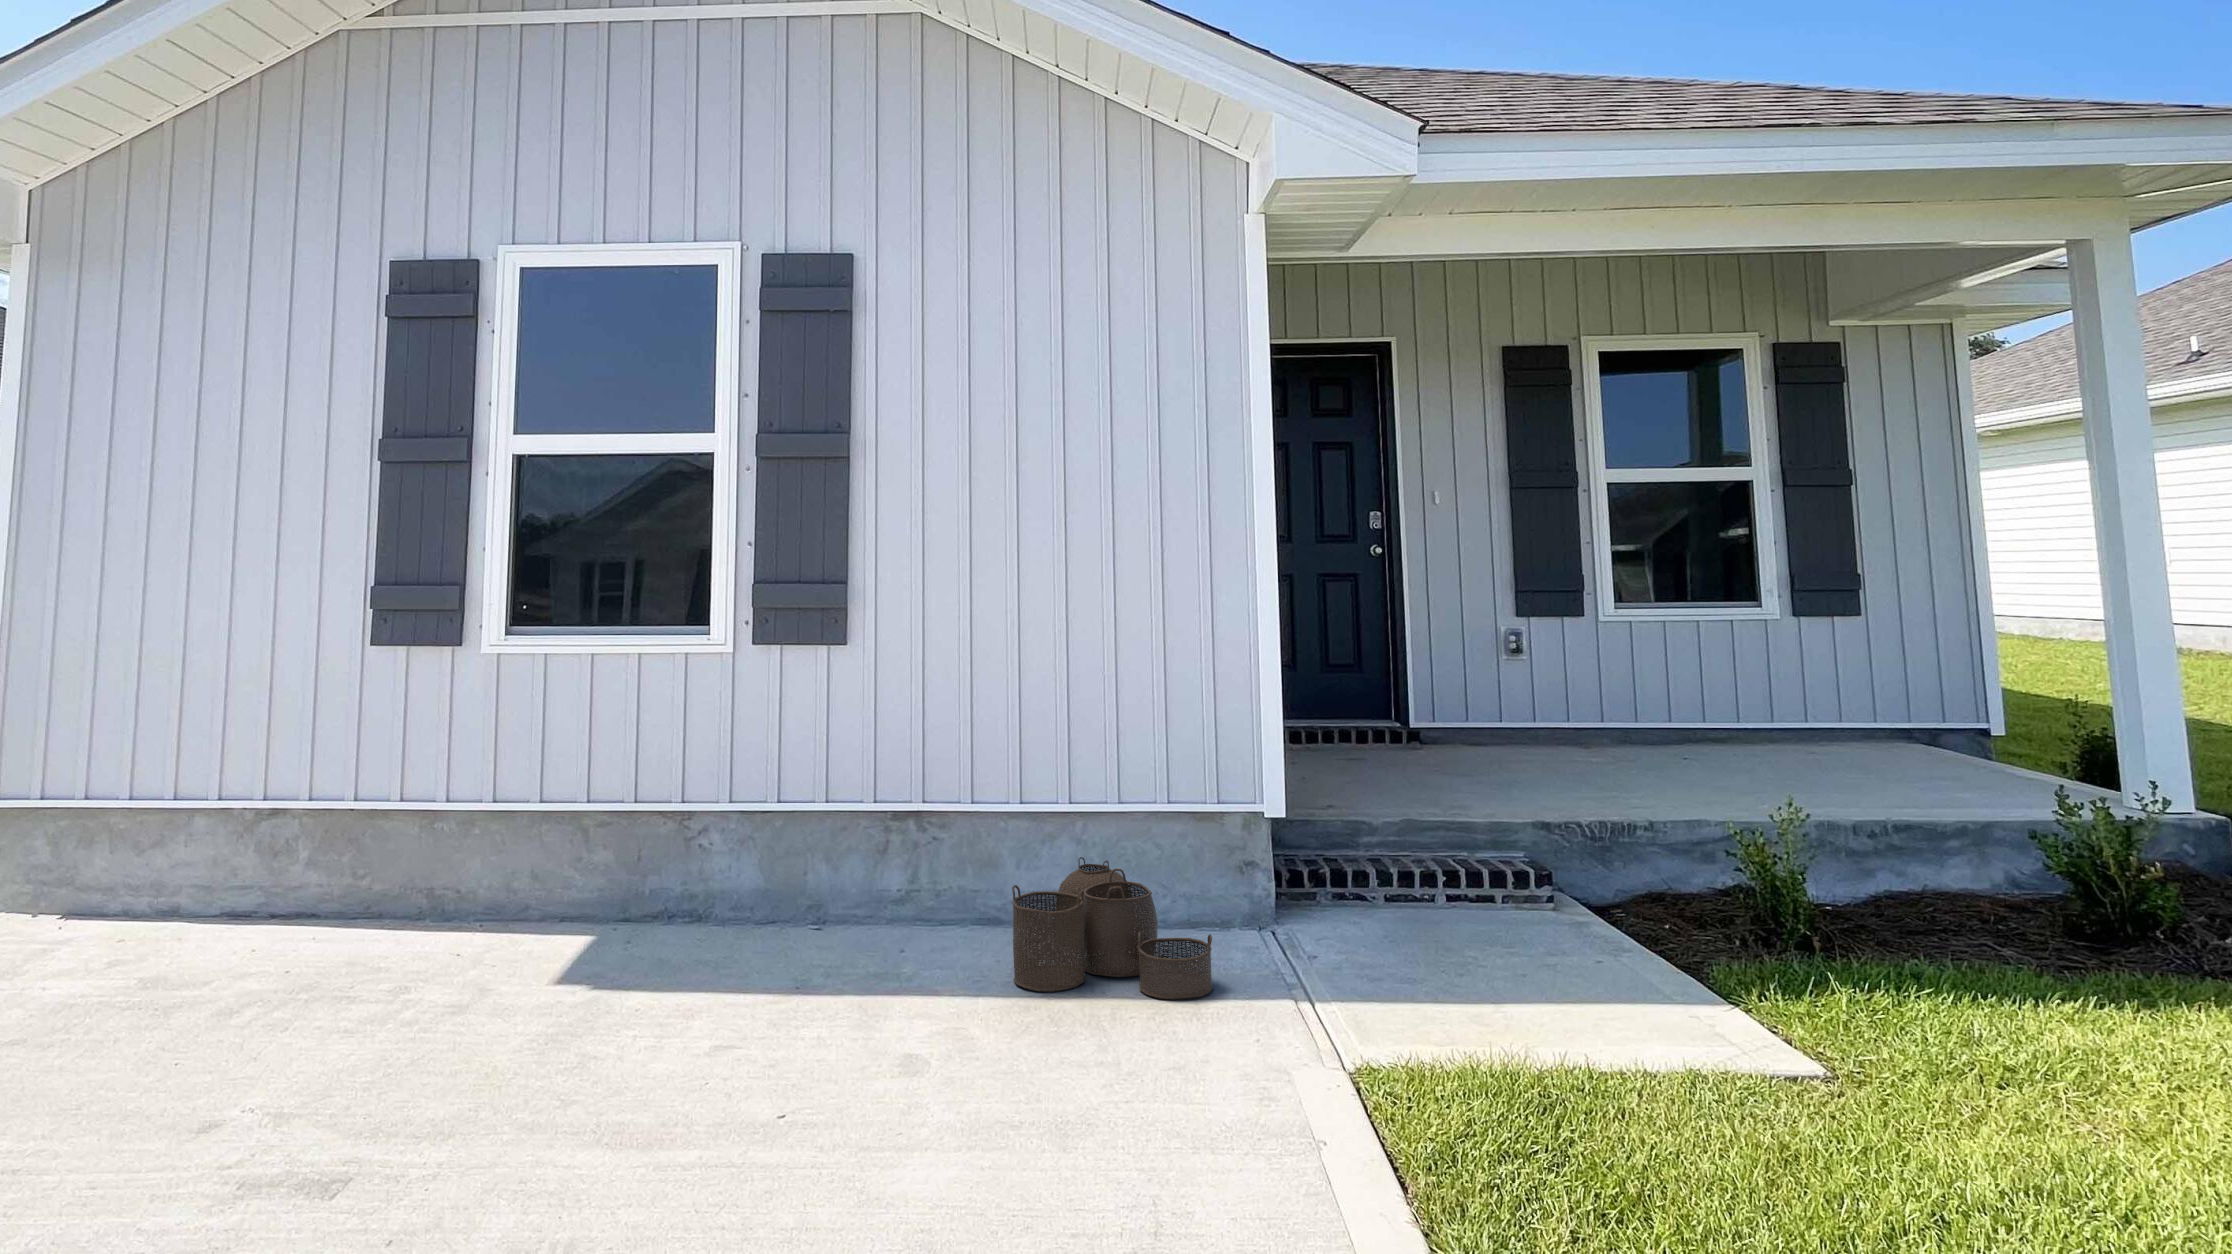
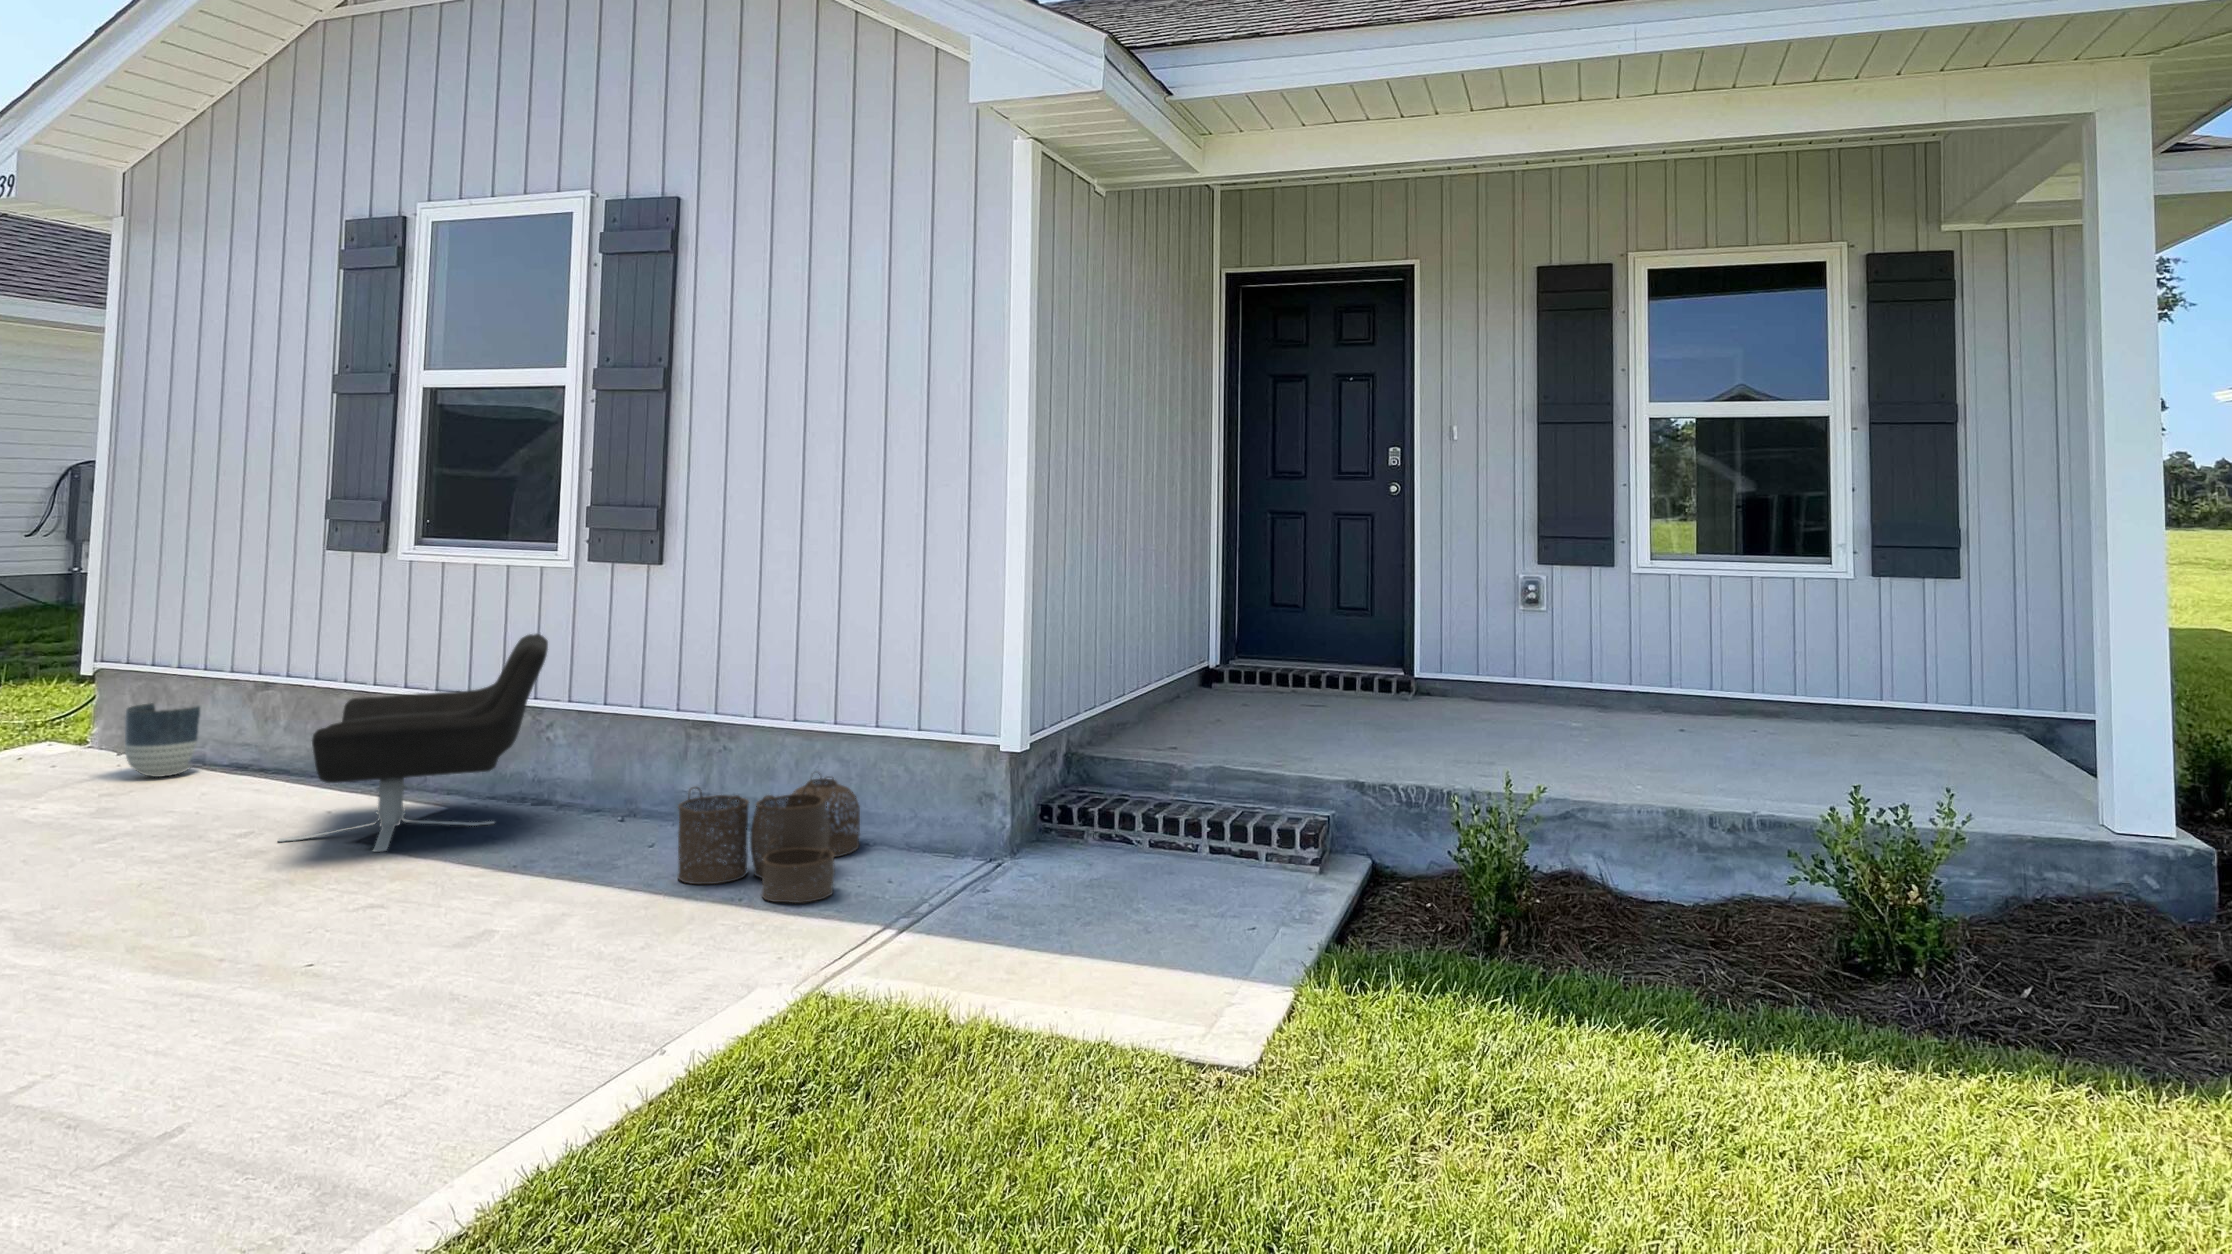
lounge chair: none [455,730,762,1006] -> present [279,634,548,852]
planter: none [64,842,172,944] -> present [125,703,200,777]

